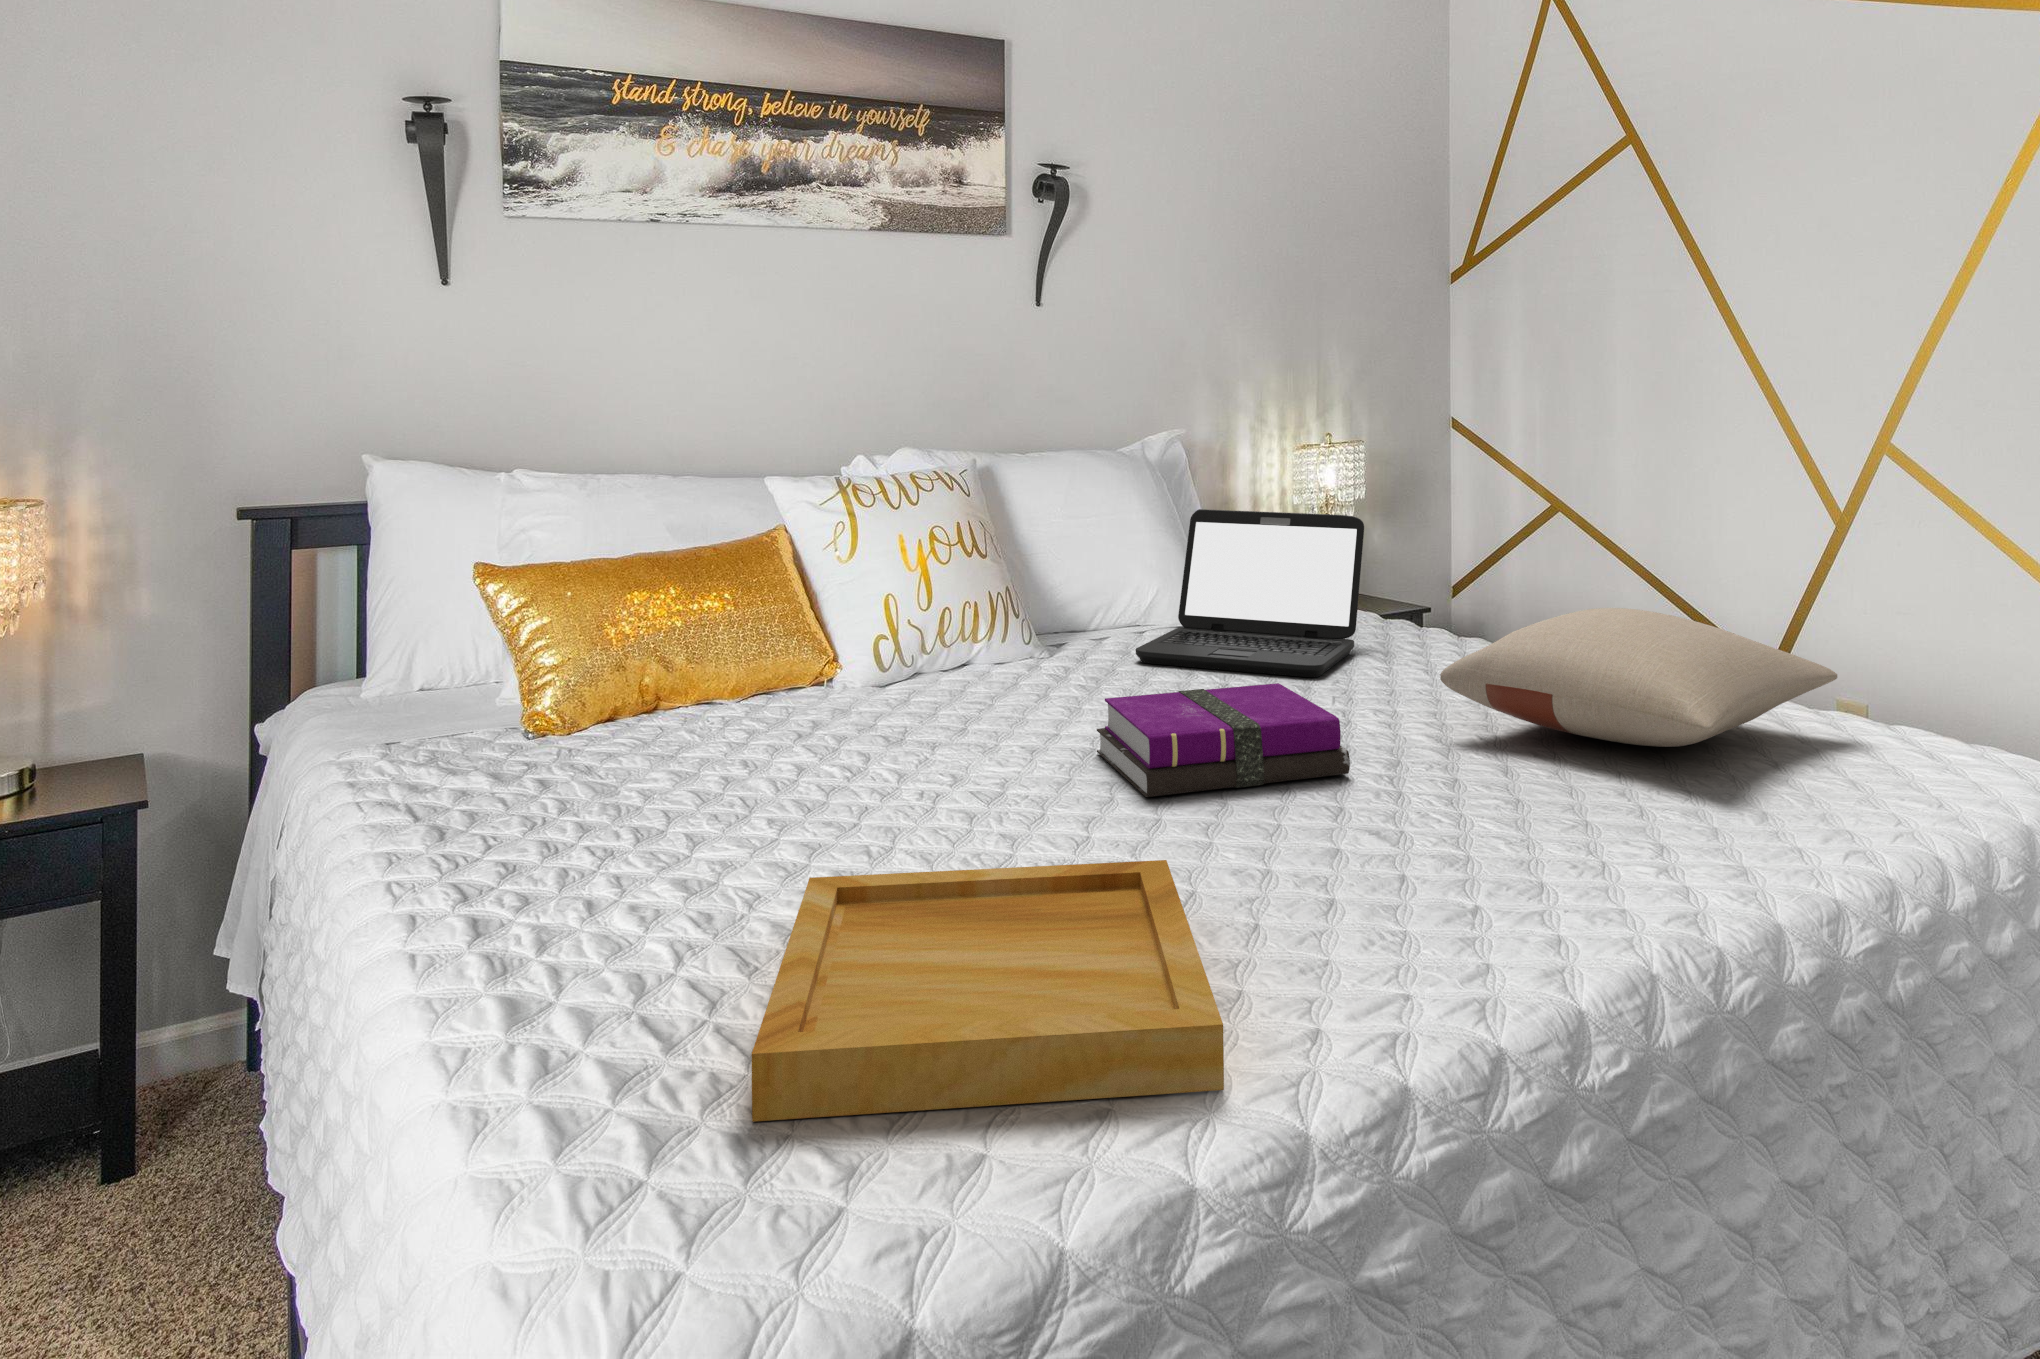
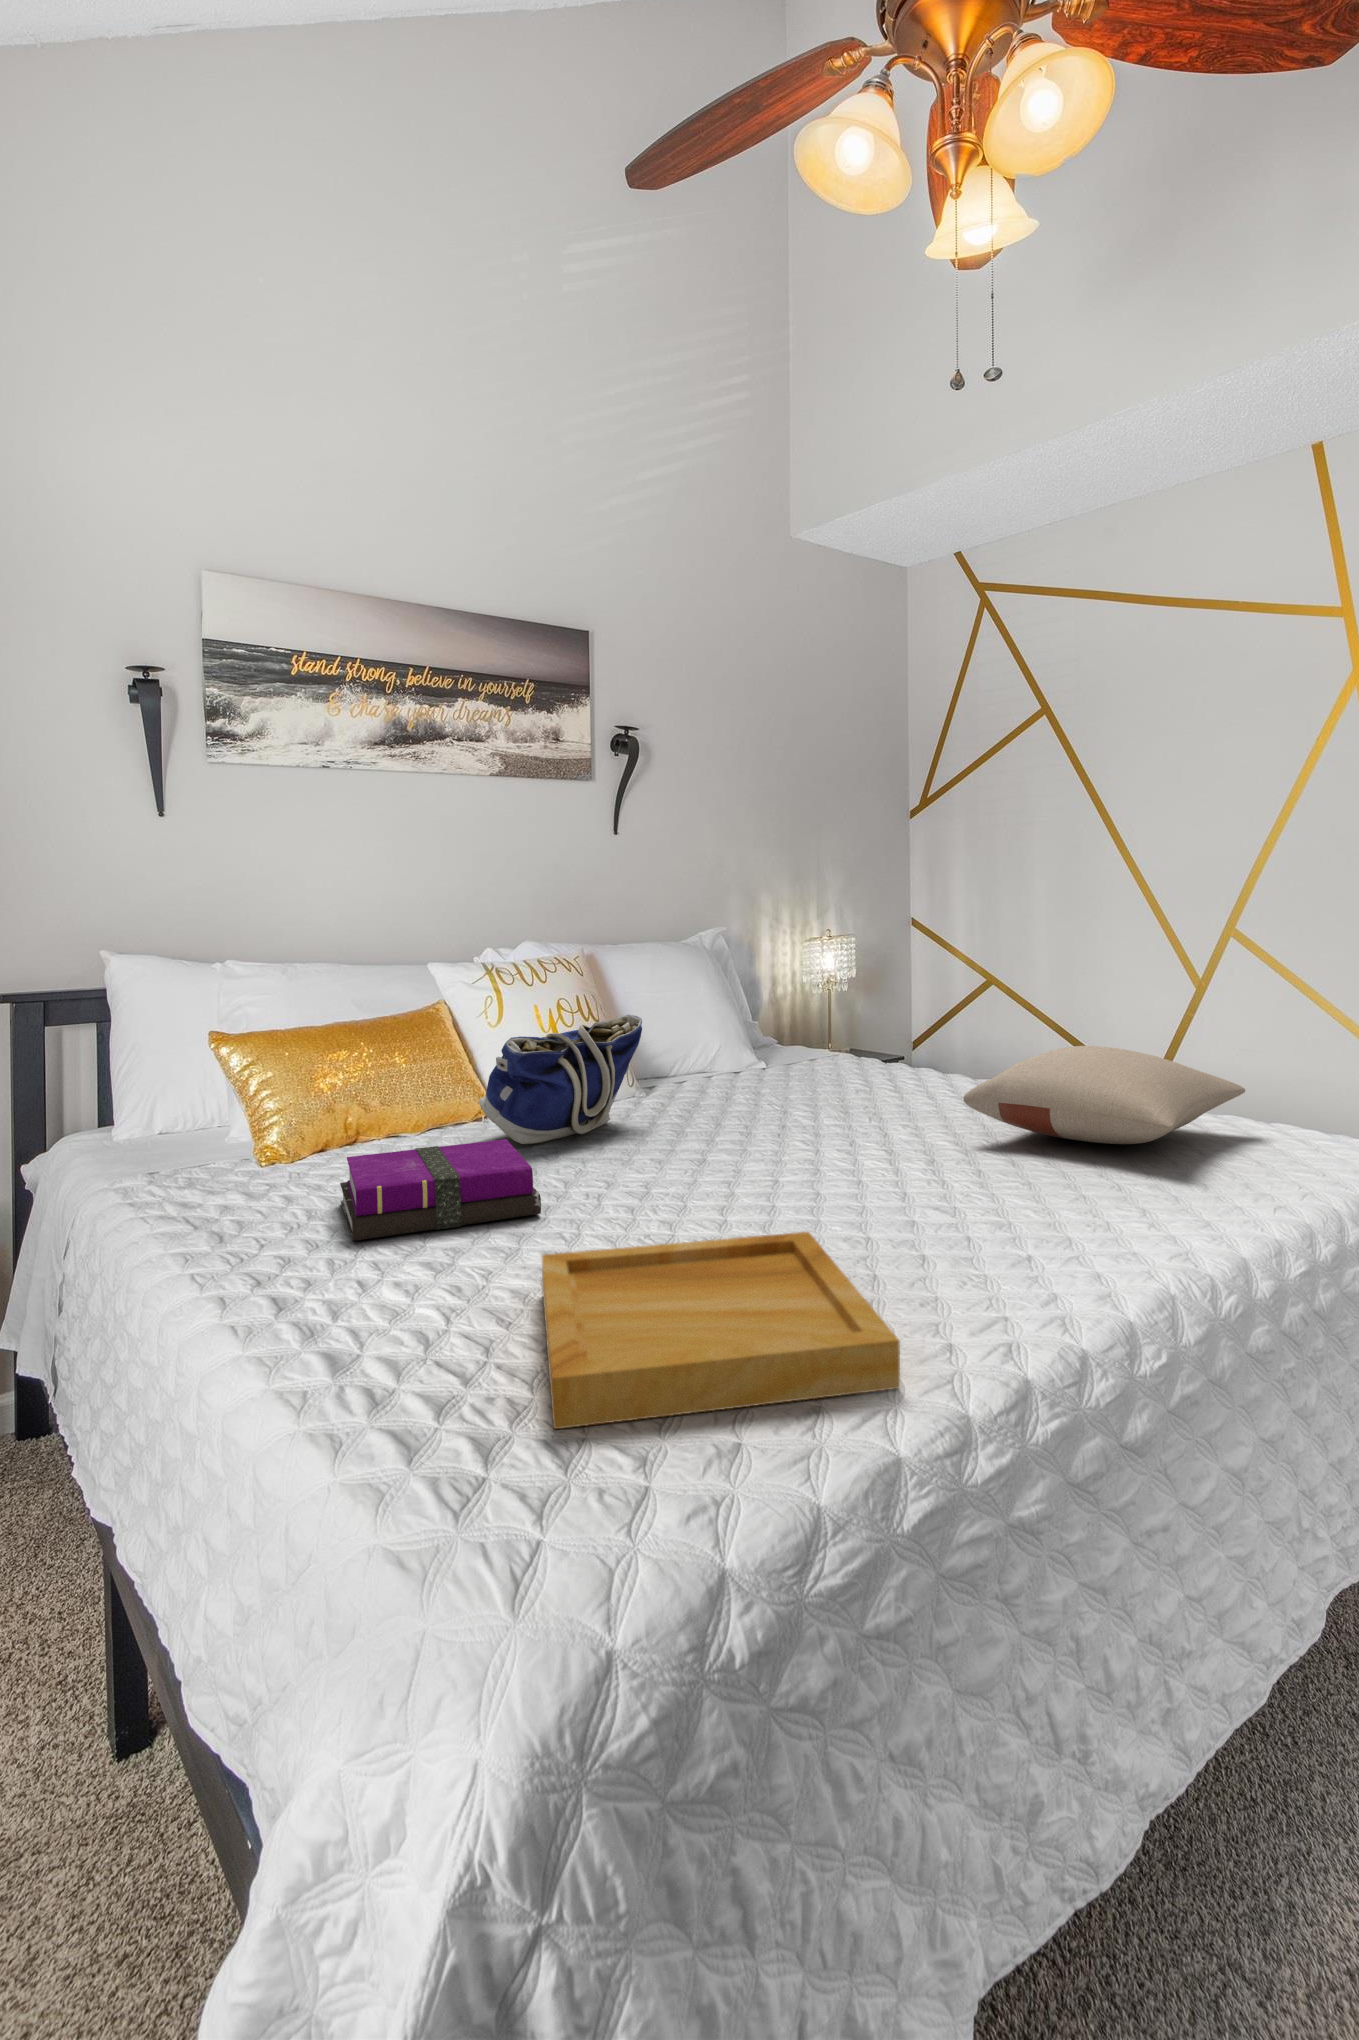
laptop: present [1136,509,1364,677] -> none [716,984,883,1106]
tote bag: none [810,551,1028,718] -> present [478,1015,642,1144]
notebook: present [1097,683,1350,797] -> present [340,1139,541,1241]

